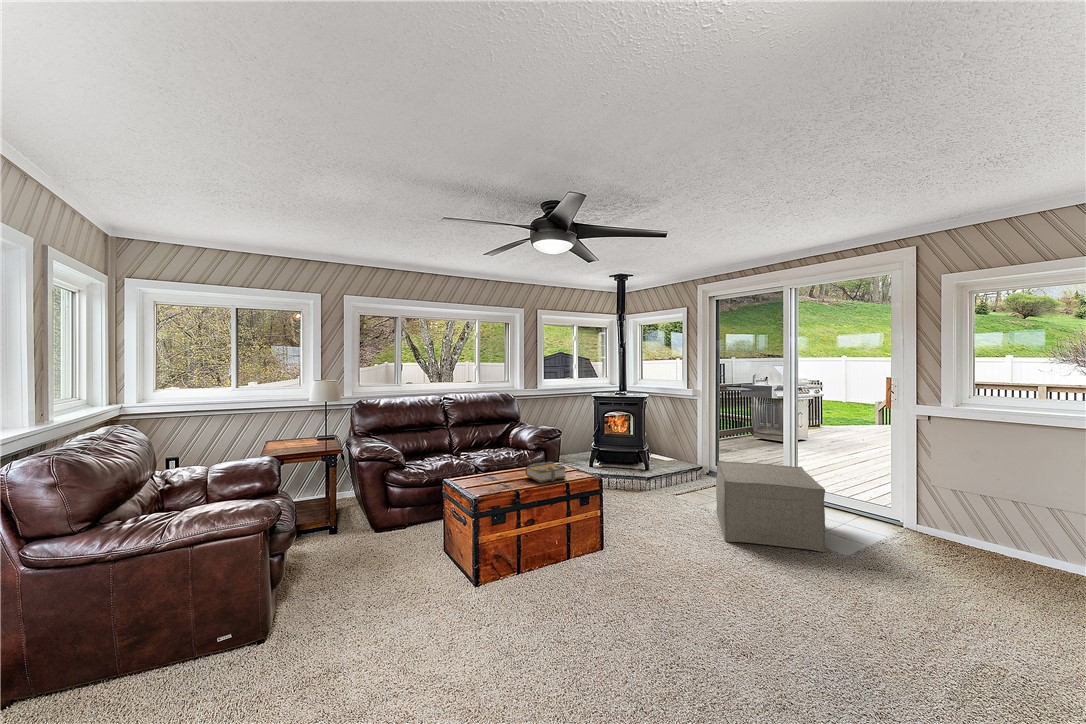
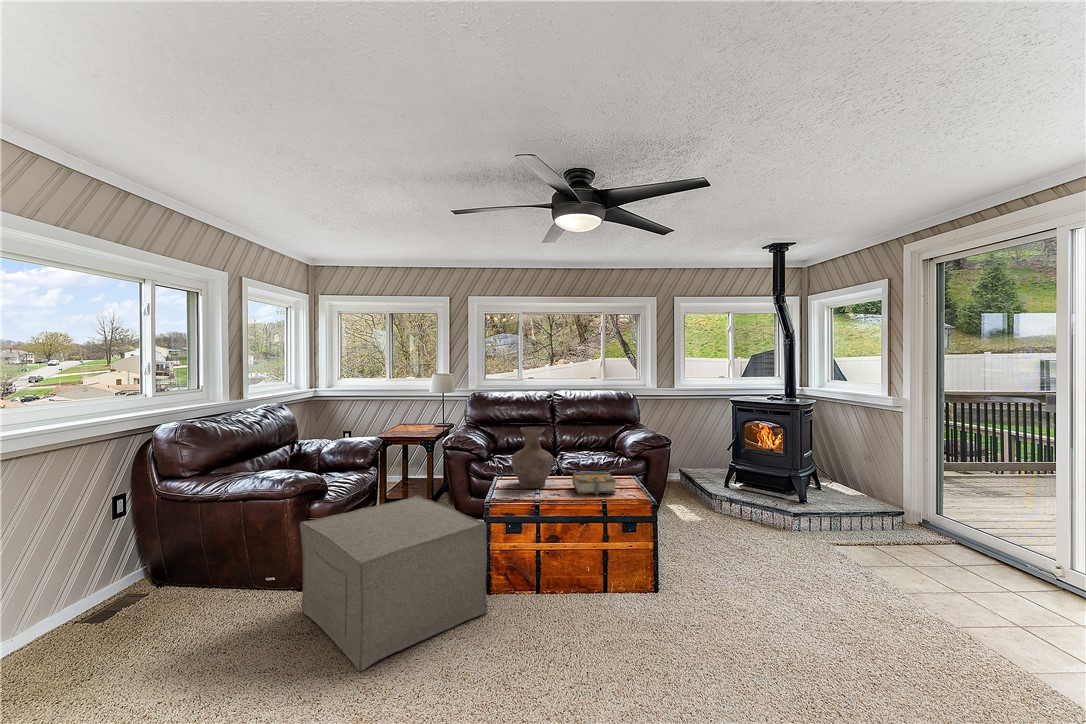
vase: none [472,429,509,484] -> present [511,427,553,488]
ottoman: present [716,461,826,552] -> present [300,495,487,672]

